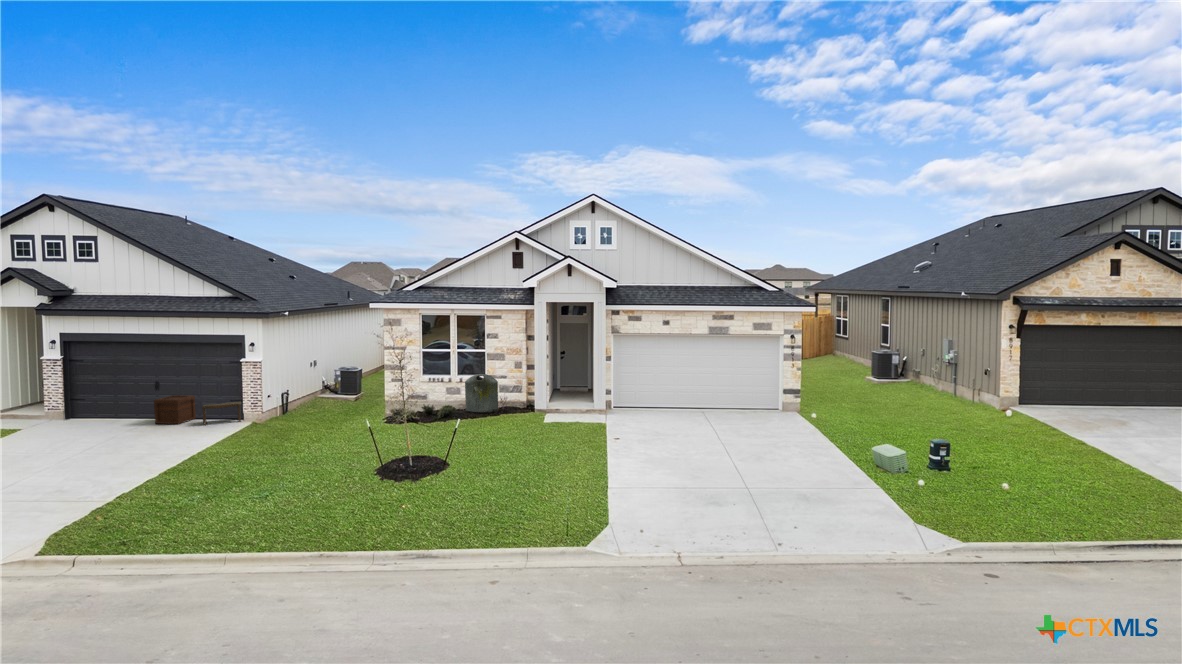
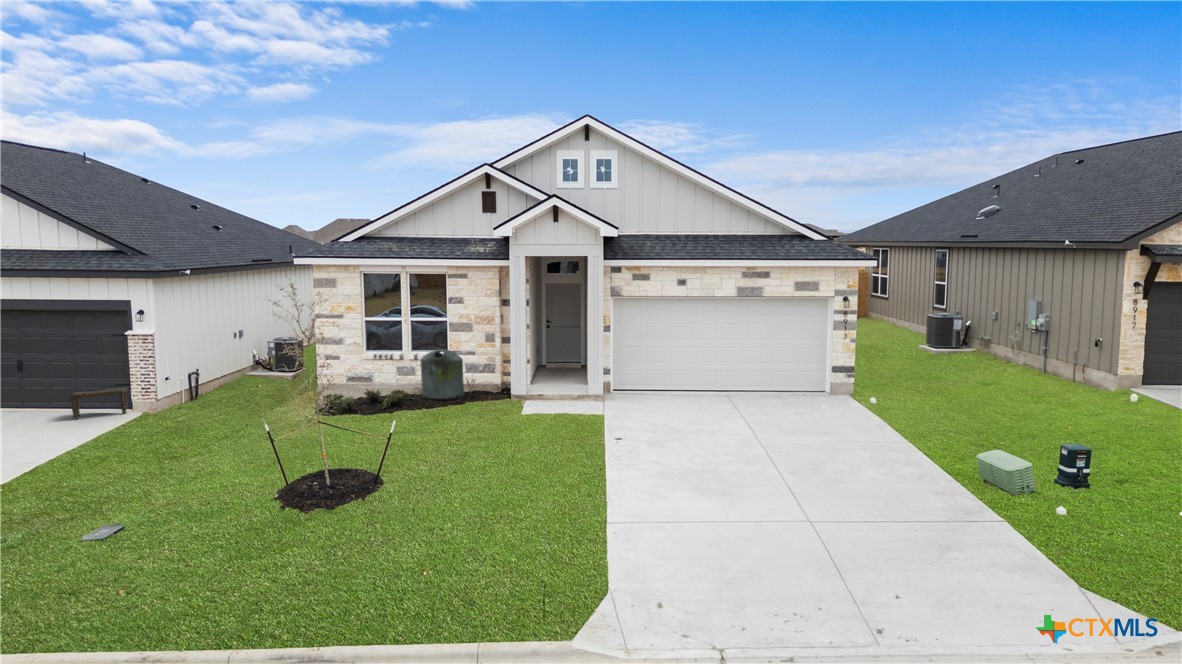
wooden crate: present [154,395,196,424] -> none [7,379,71,418]

